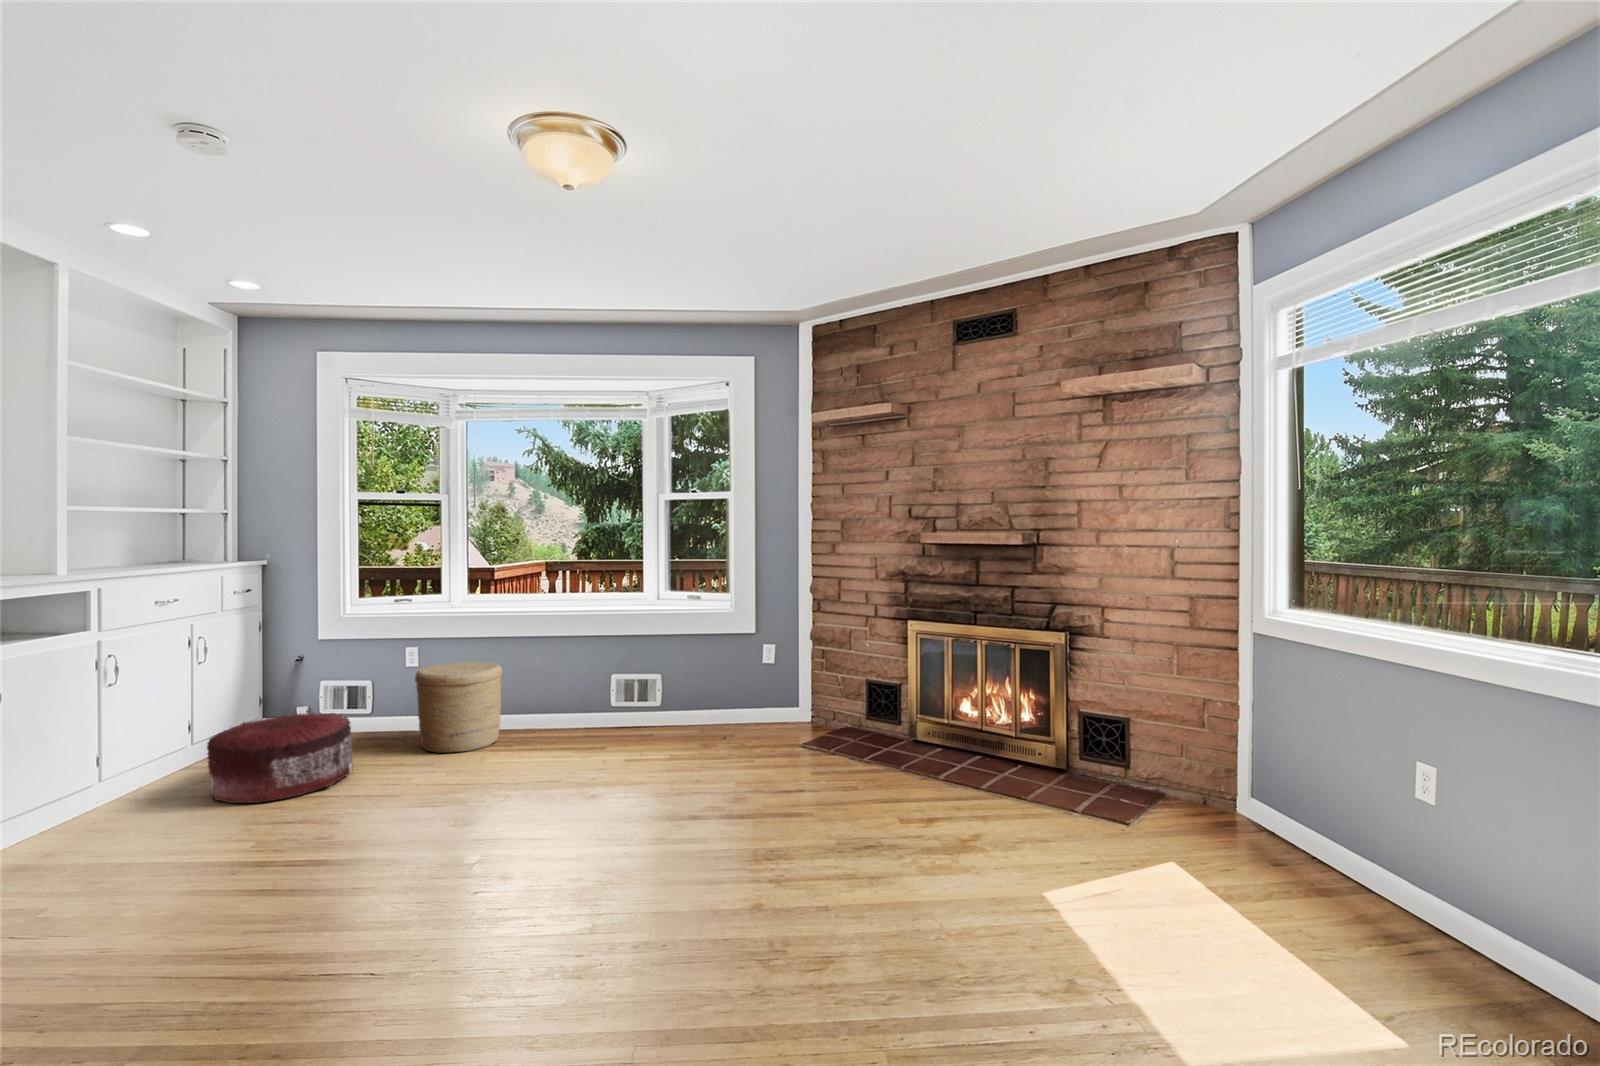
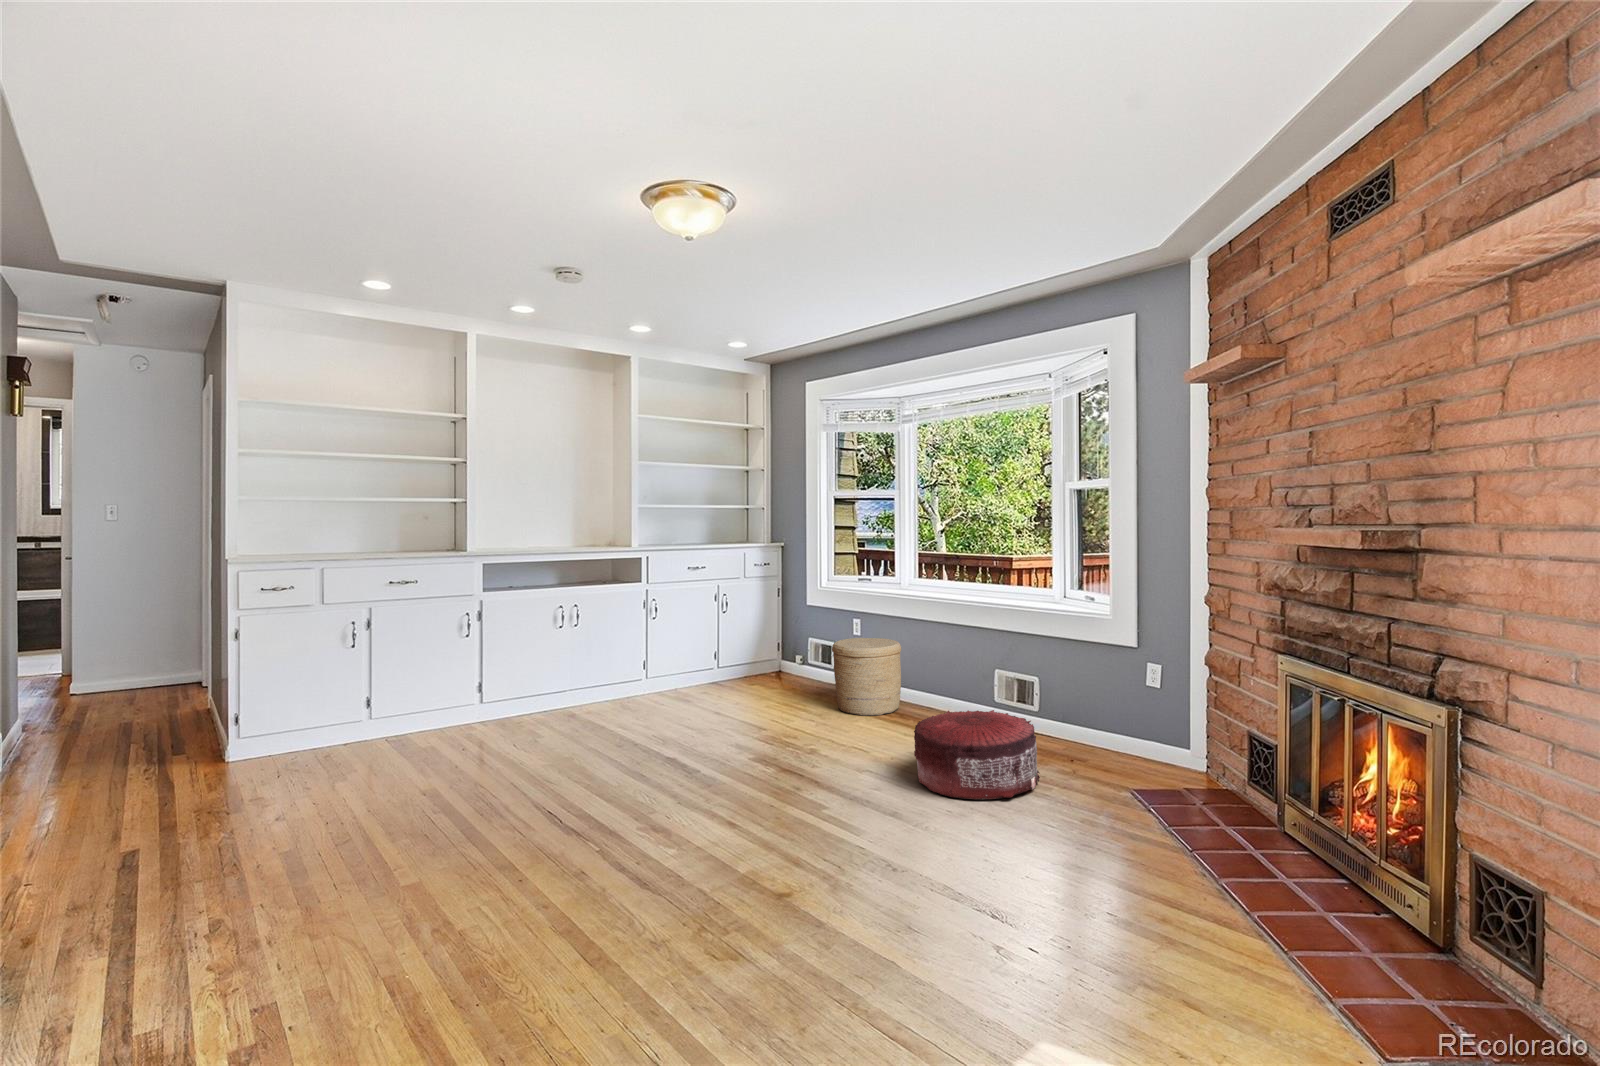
pouf: present [207,713,353,803] -> present [914,710,1040,800]

